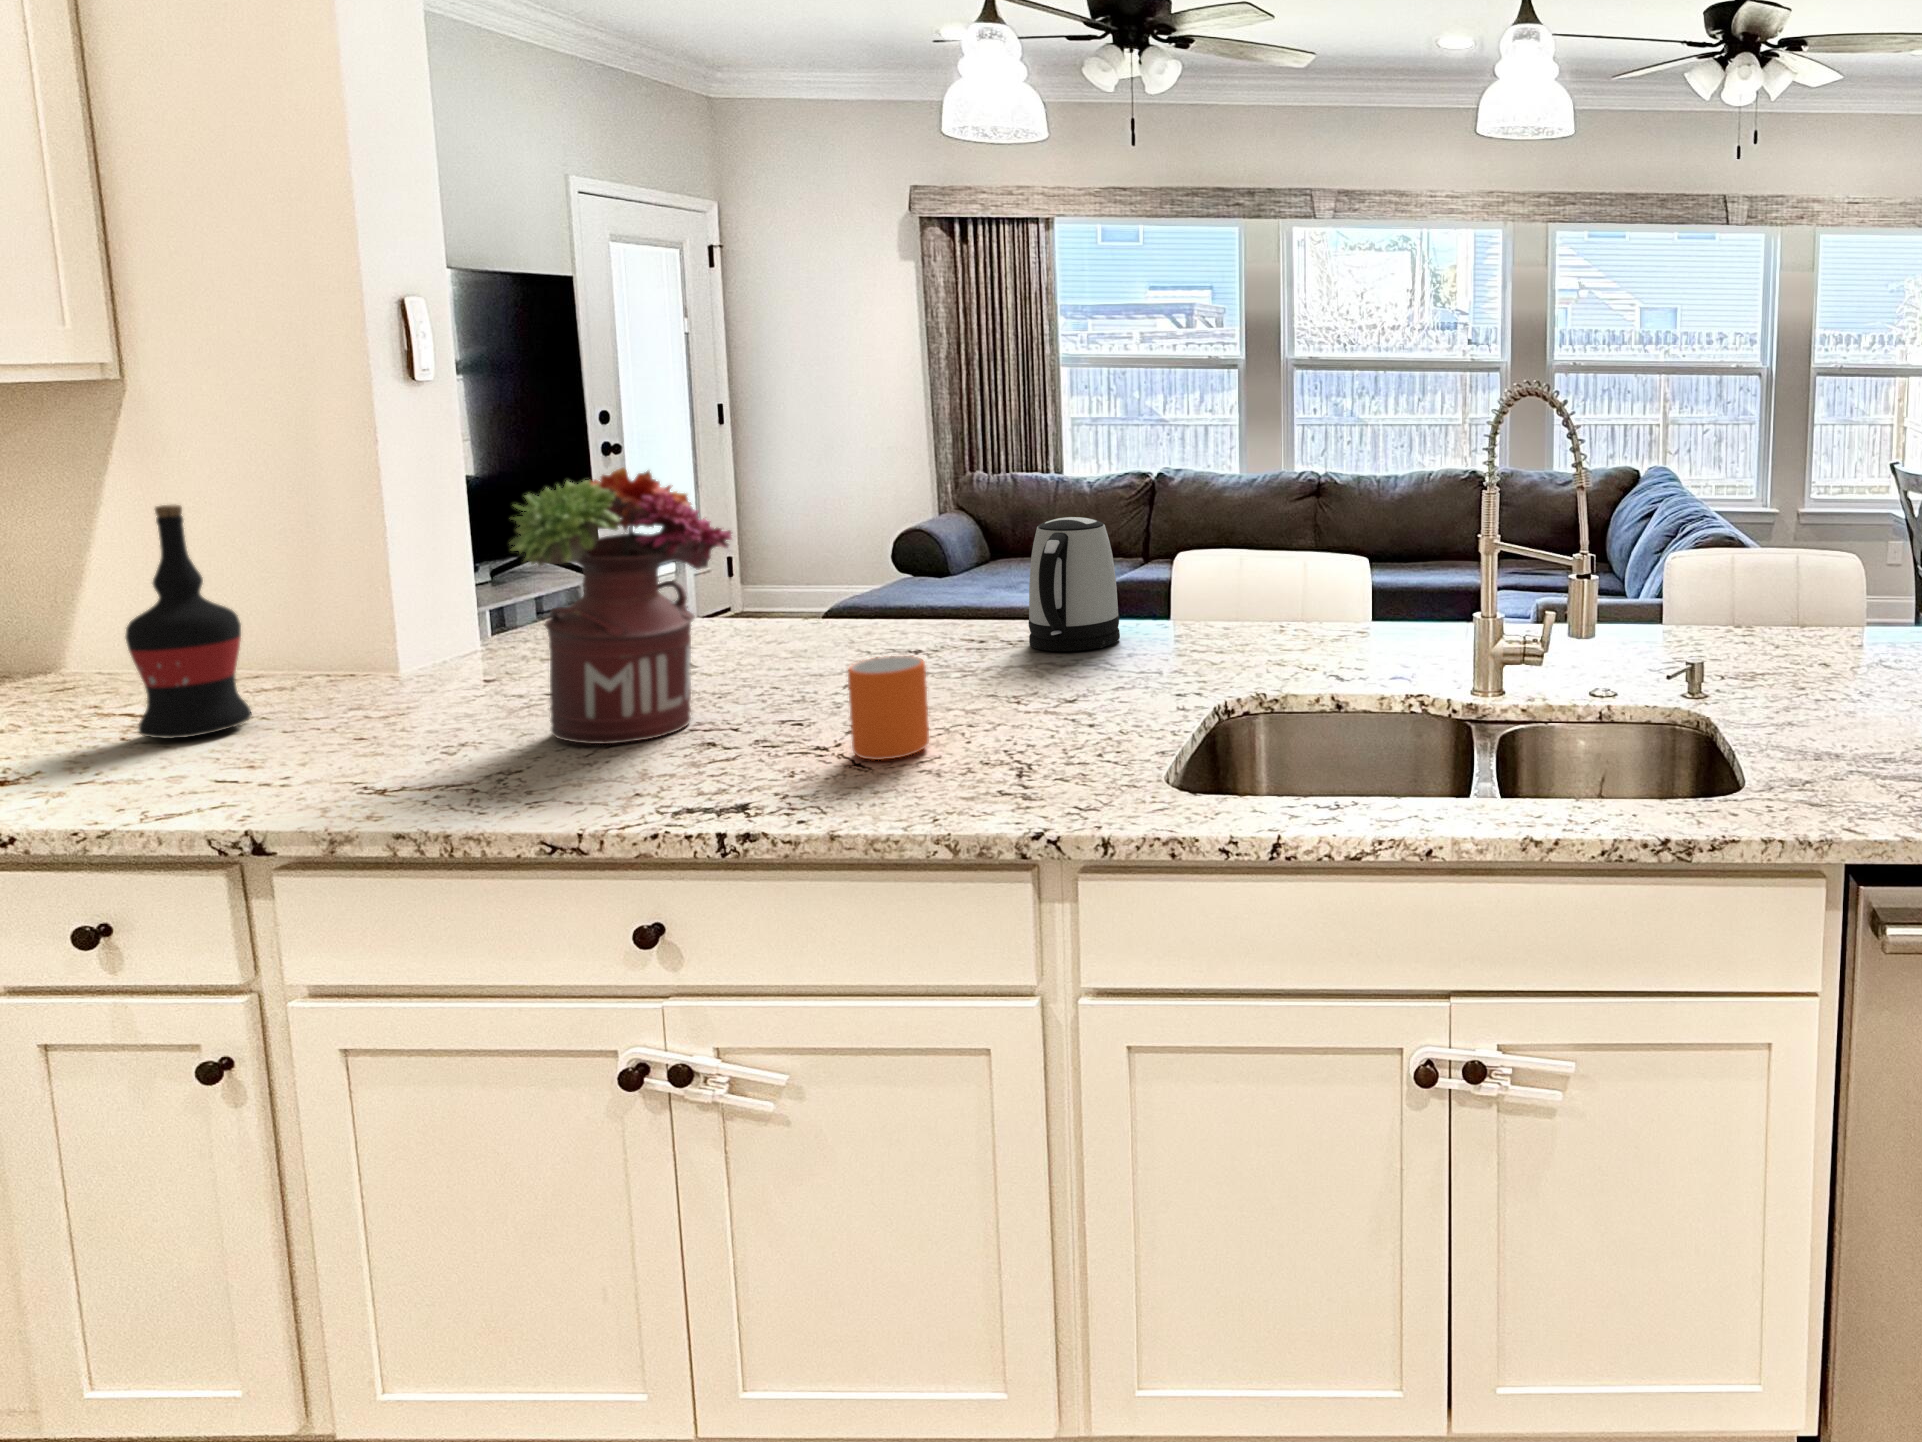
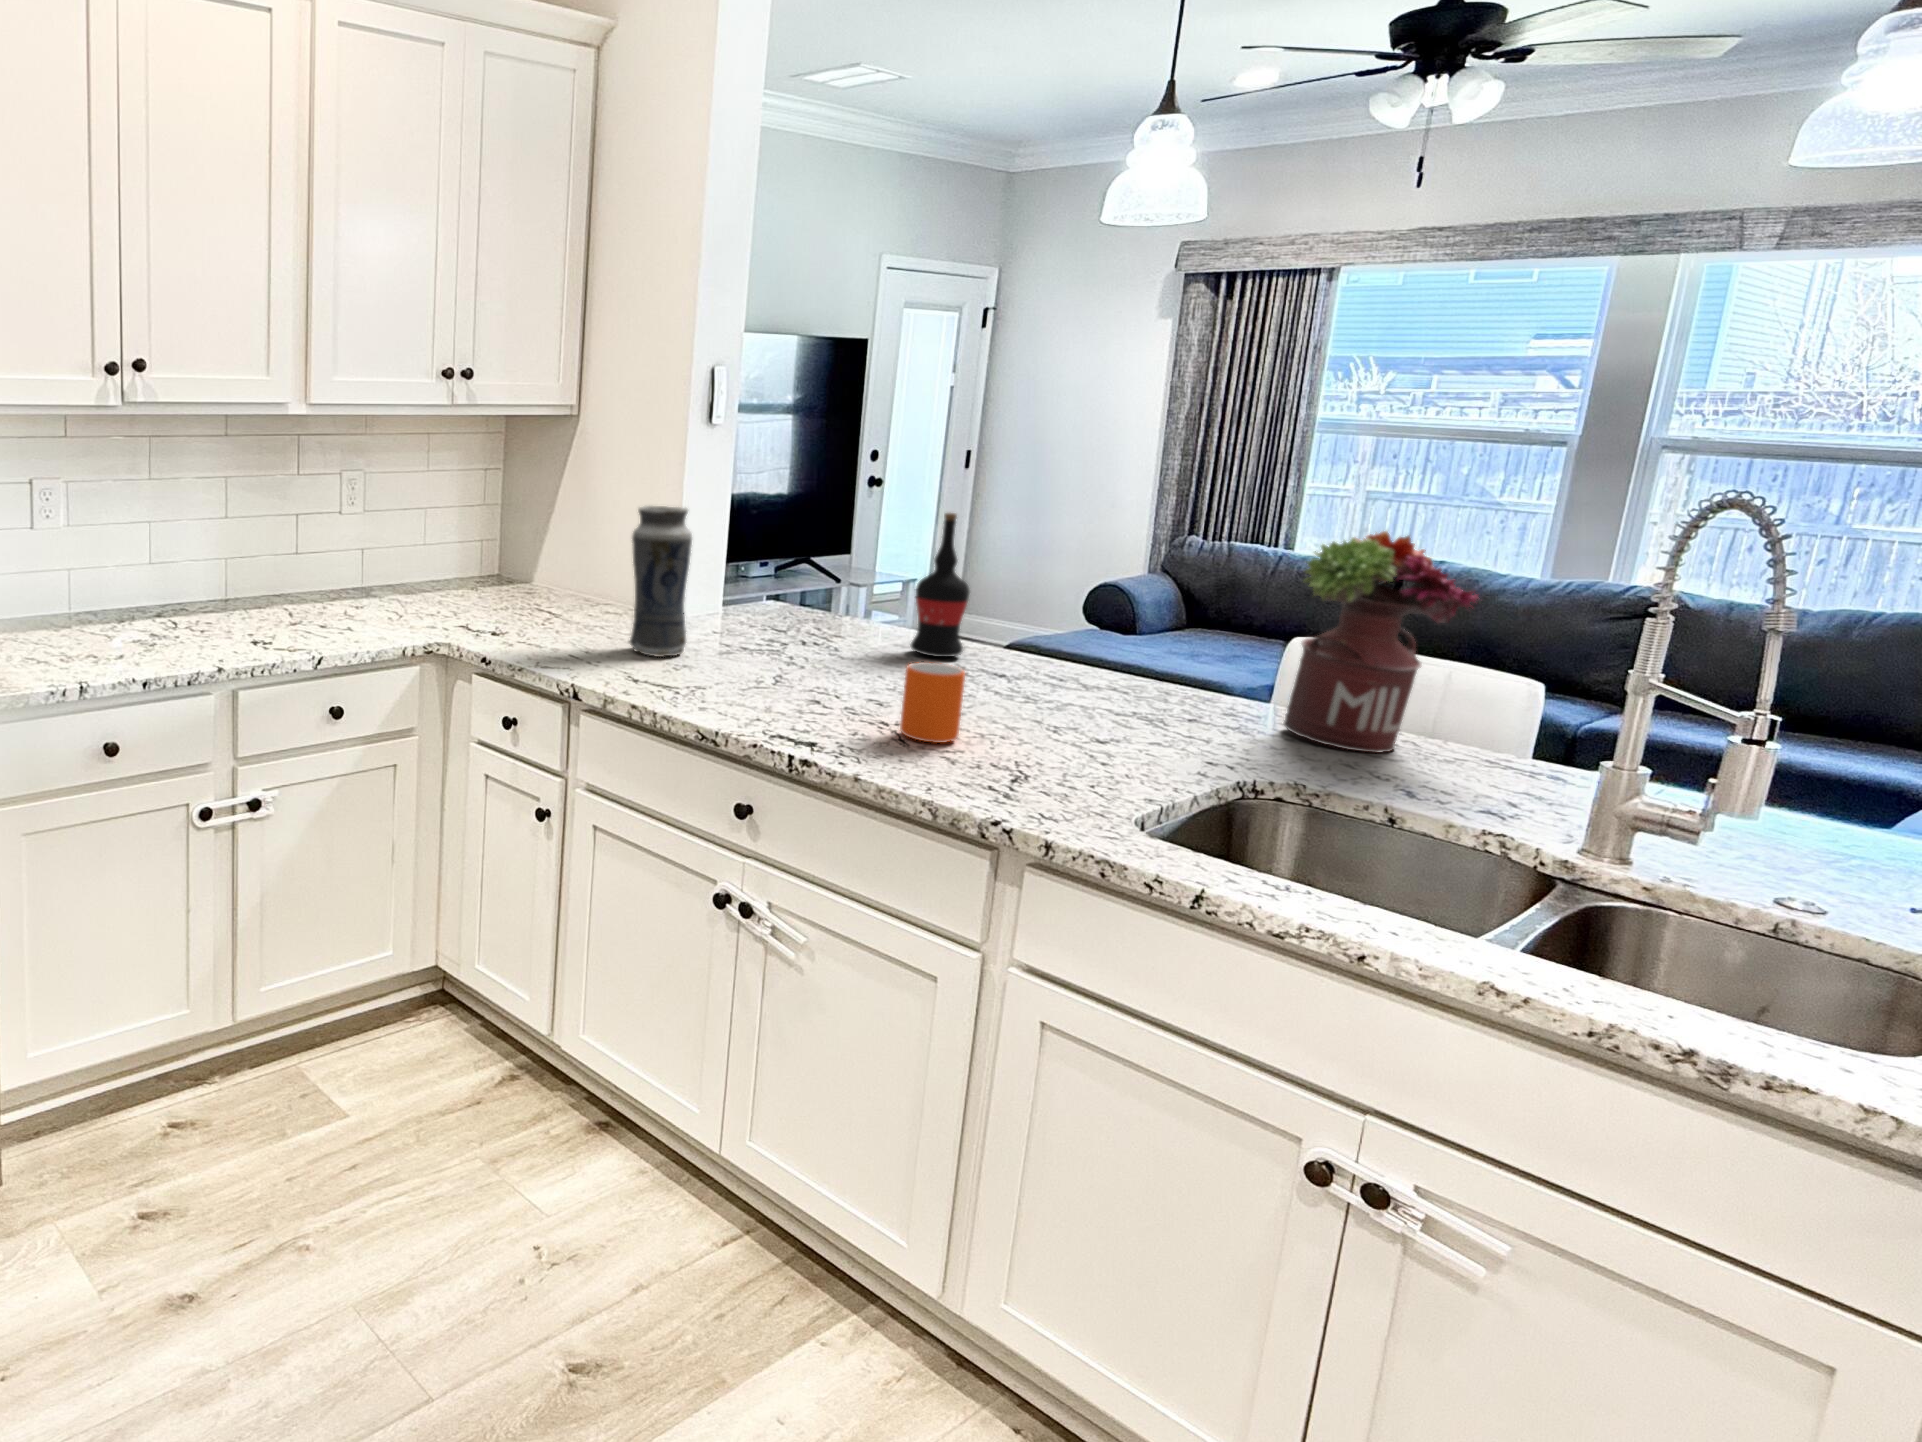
flower arrangement: present [509,468,732,744] -> present [1284,531,1479,753]
wine bottle: present [126,505,252,739] -> present [911,513,970,657]
vase: none [306,505,450,746] -> present [630,506,692,657]
kettle: present [1029,517,1120,651] -> none [1098,581,1197,709]

